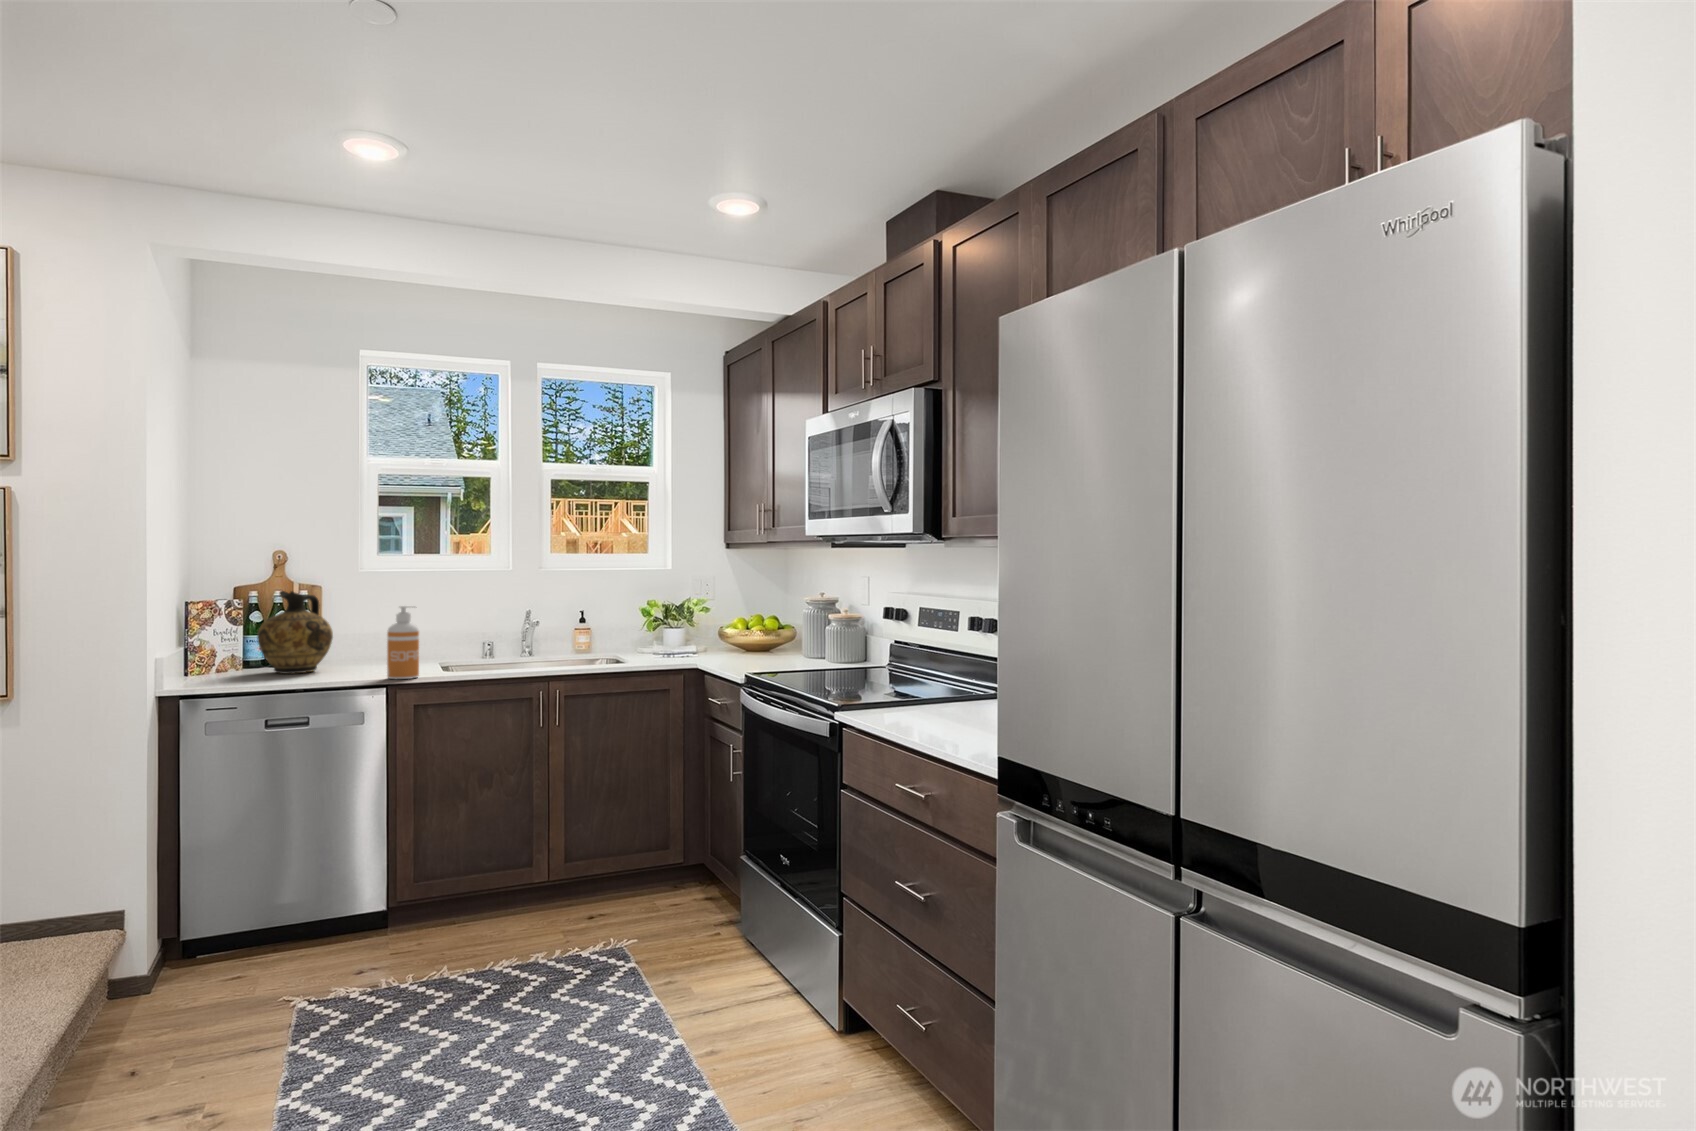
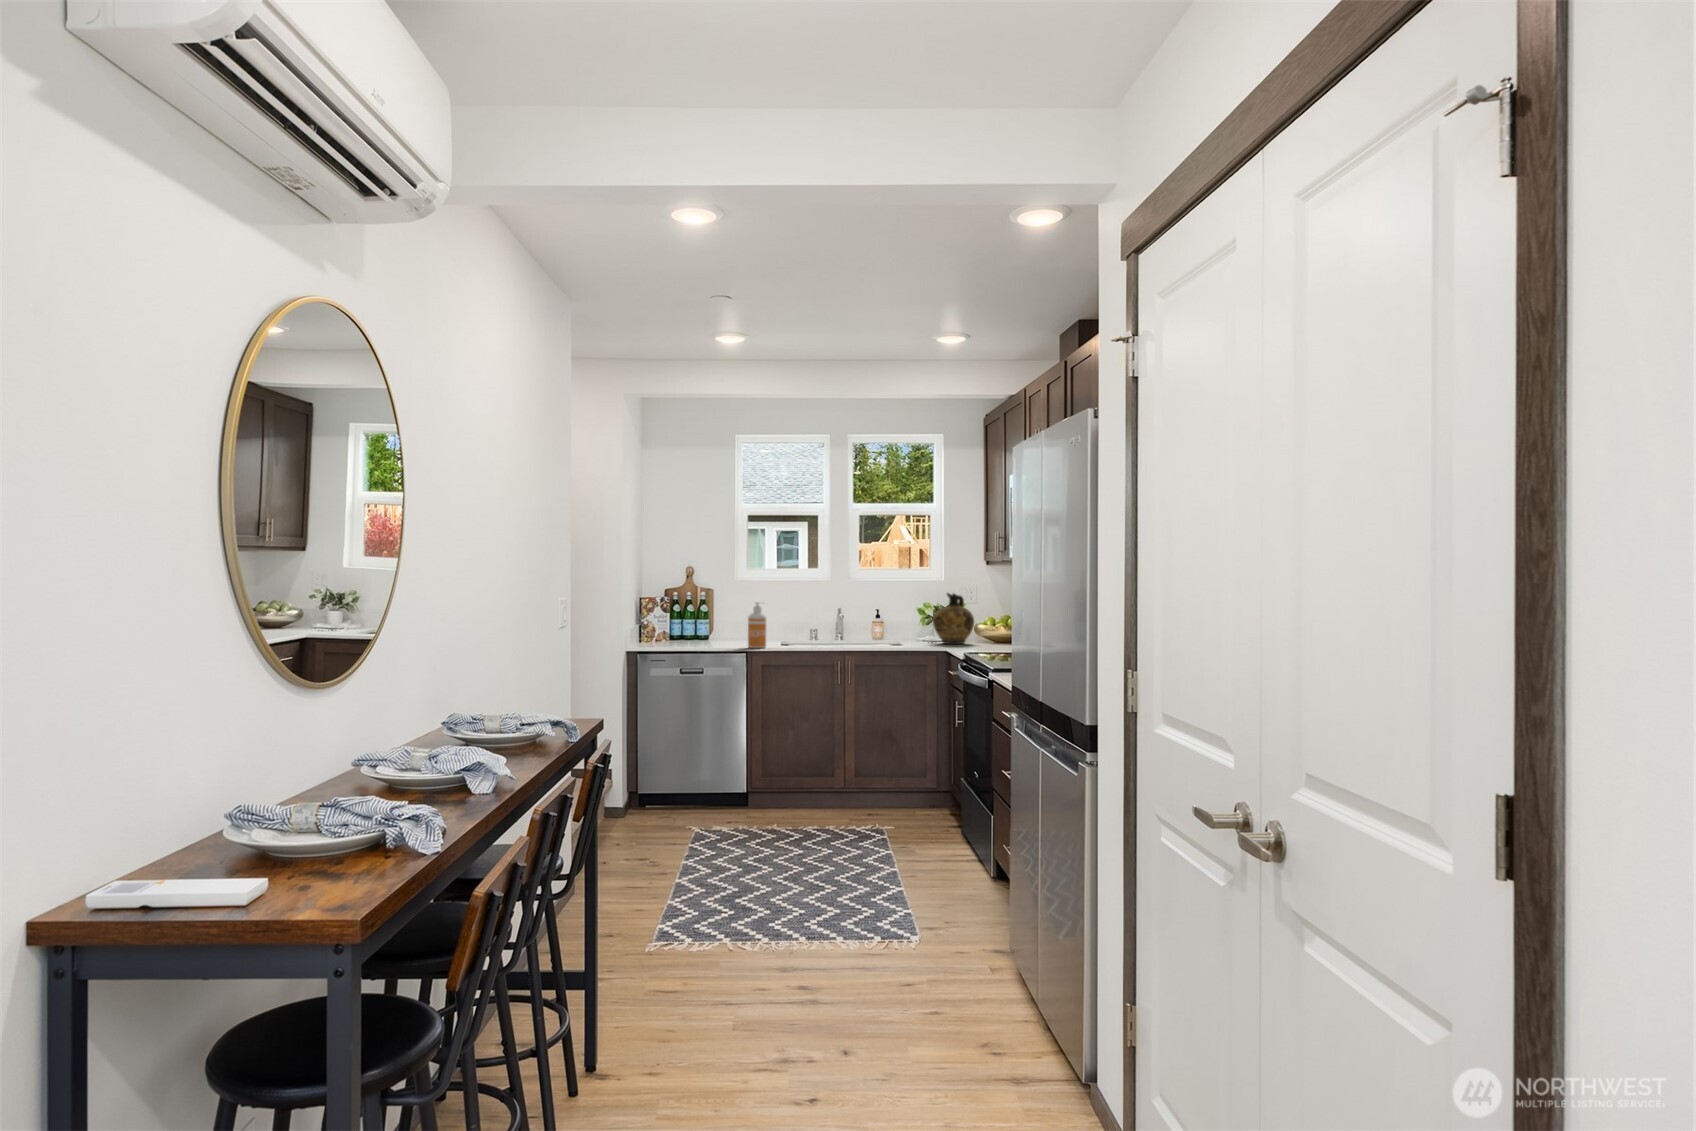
ceramic jug: present [257,591,333,674] -> present [933,593,974,644]

